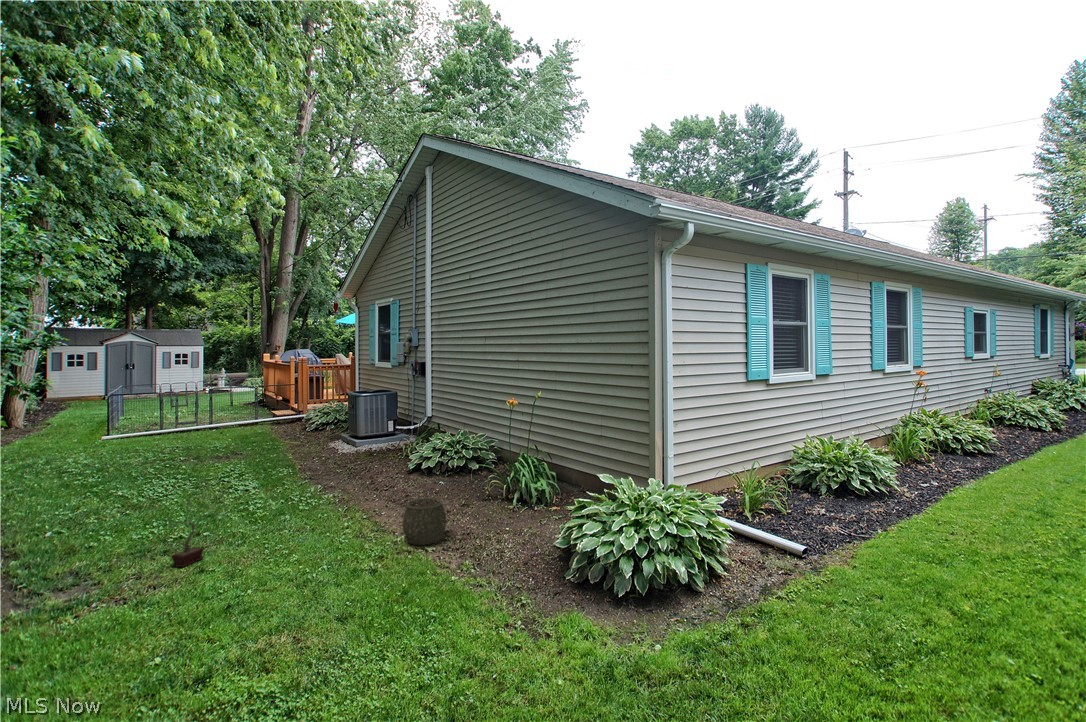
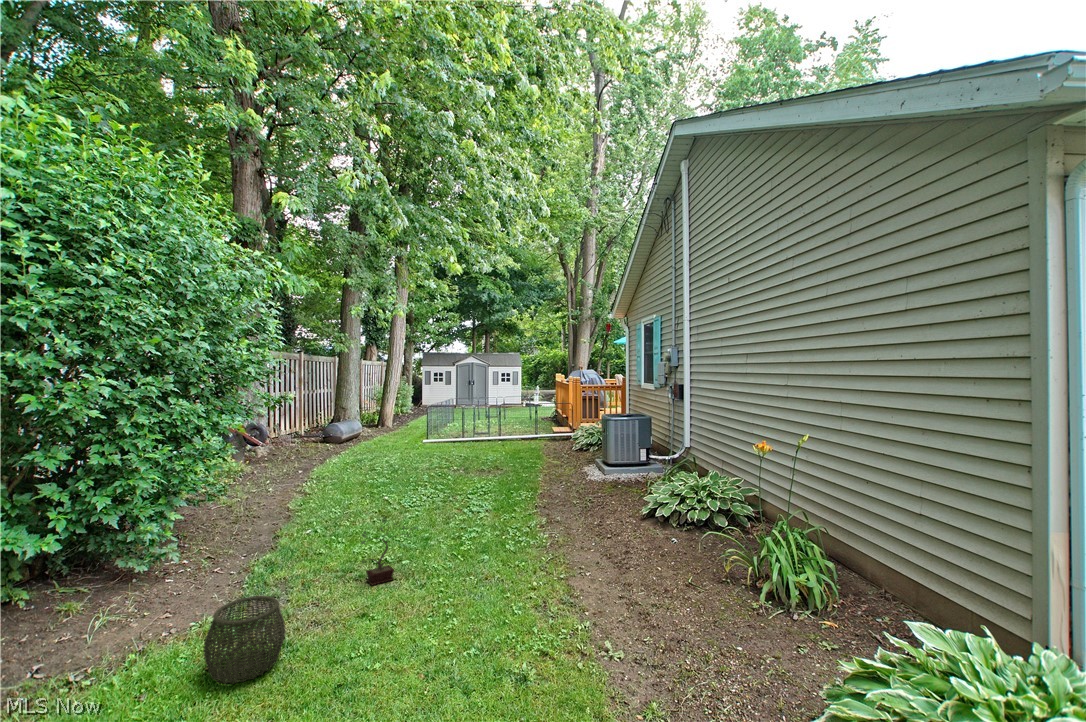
woven basket: present [403,498,446,545] -> present [203,596,285,684]

